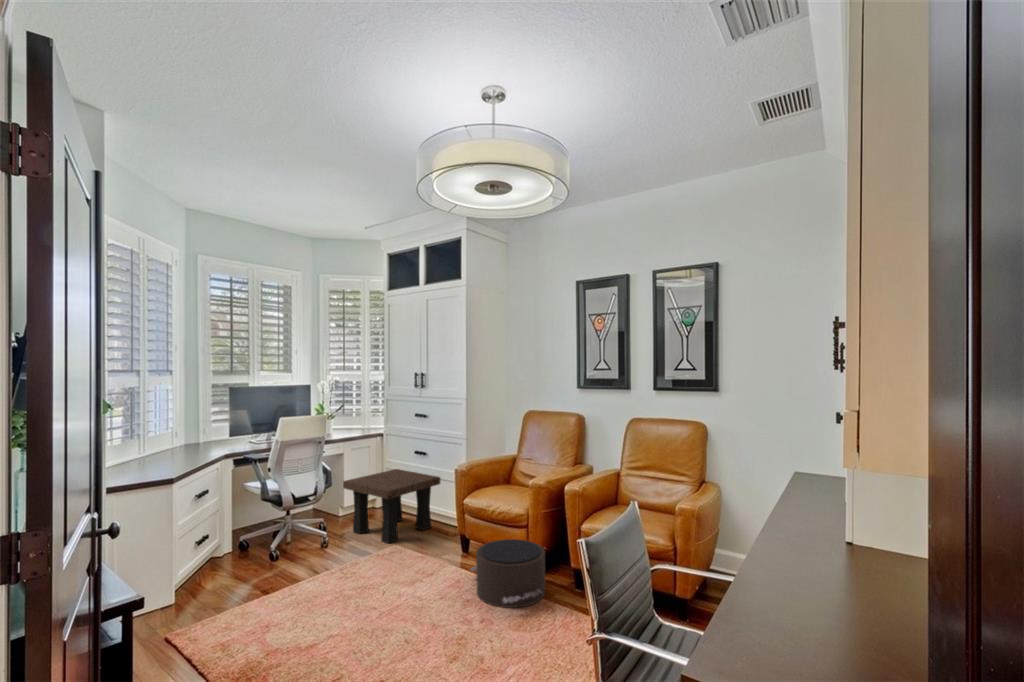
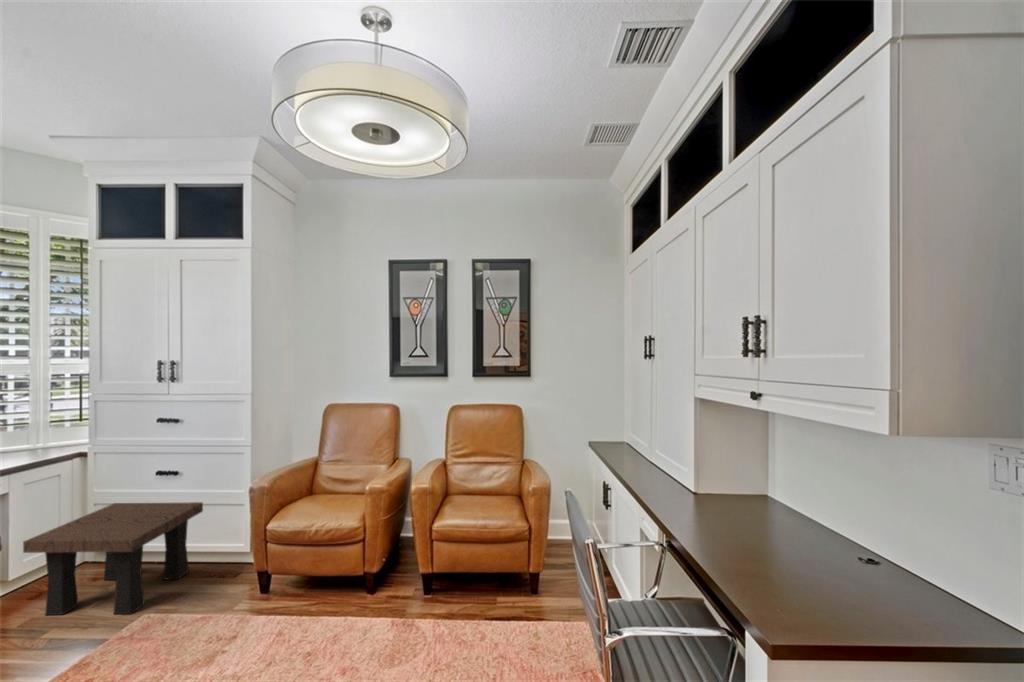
pouf: present [470,539,545,608] -> none [295,557,406,648]

